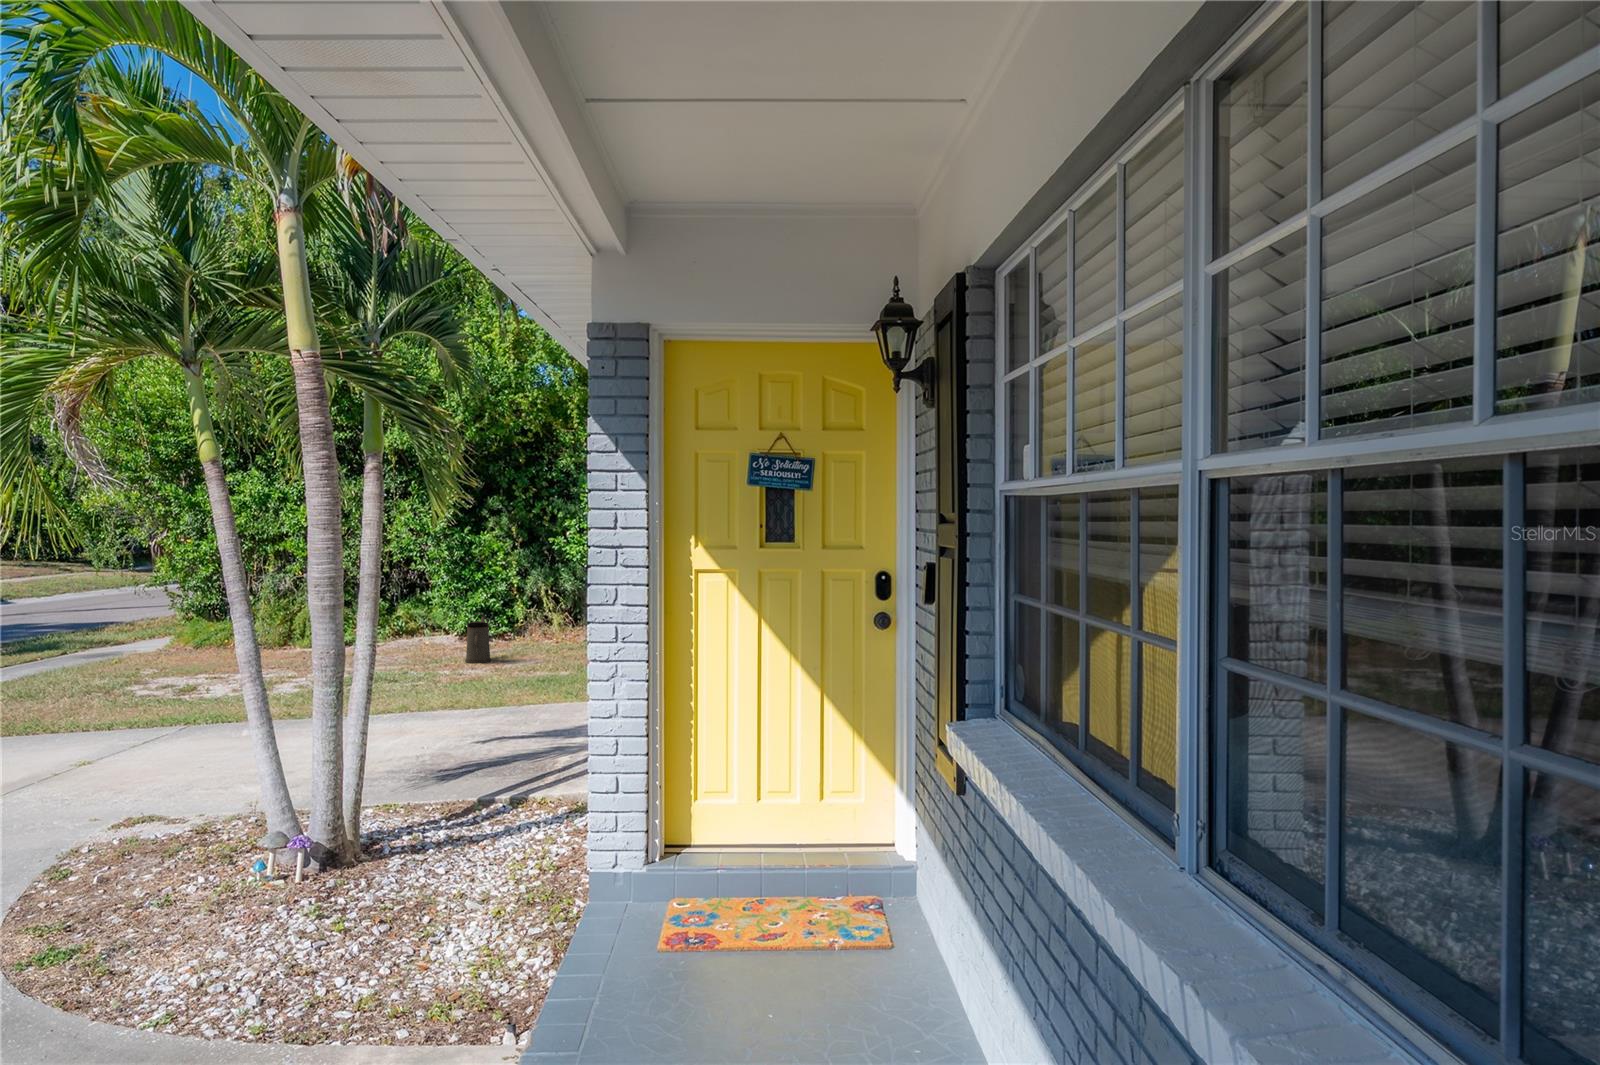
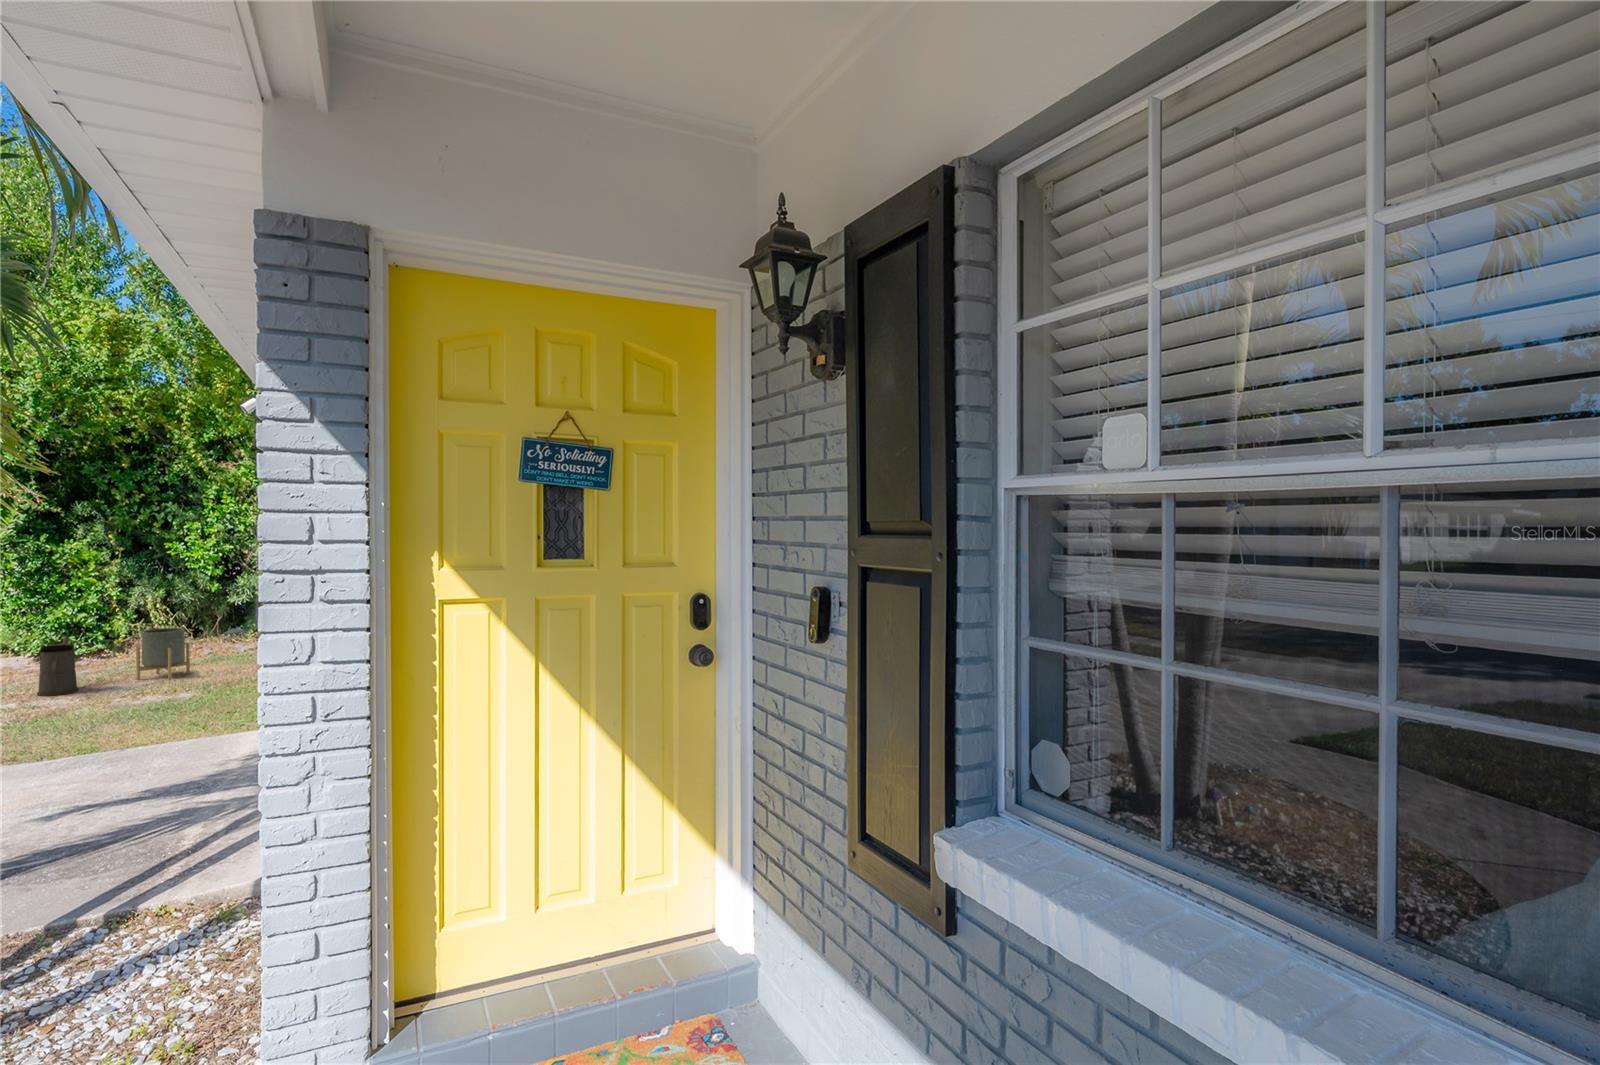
planter: none [529,613,566,657] -> present [136,628,190,680]

